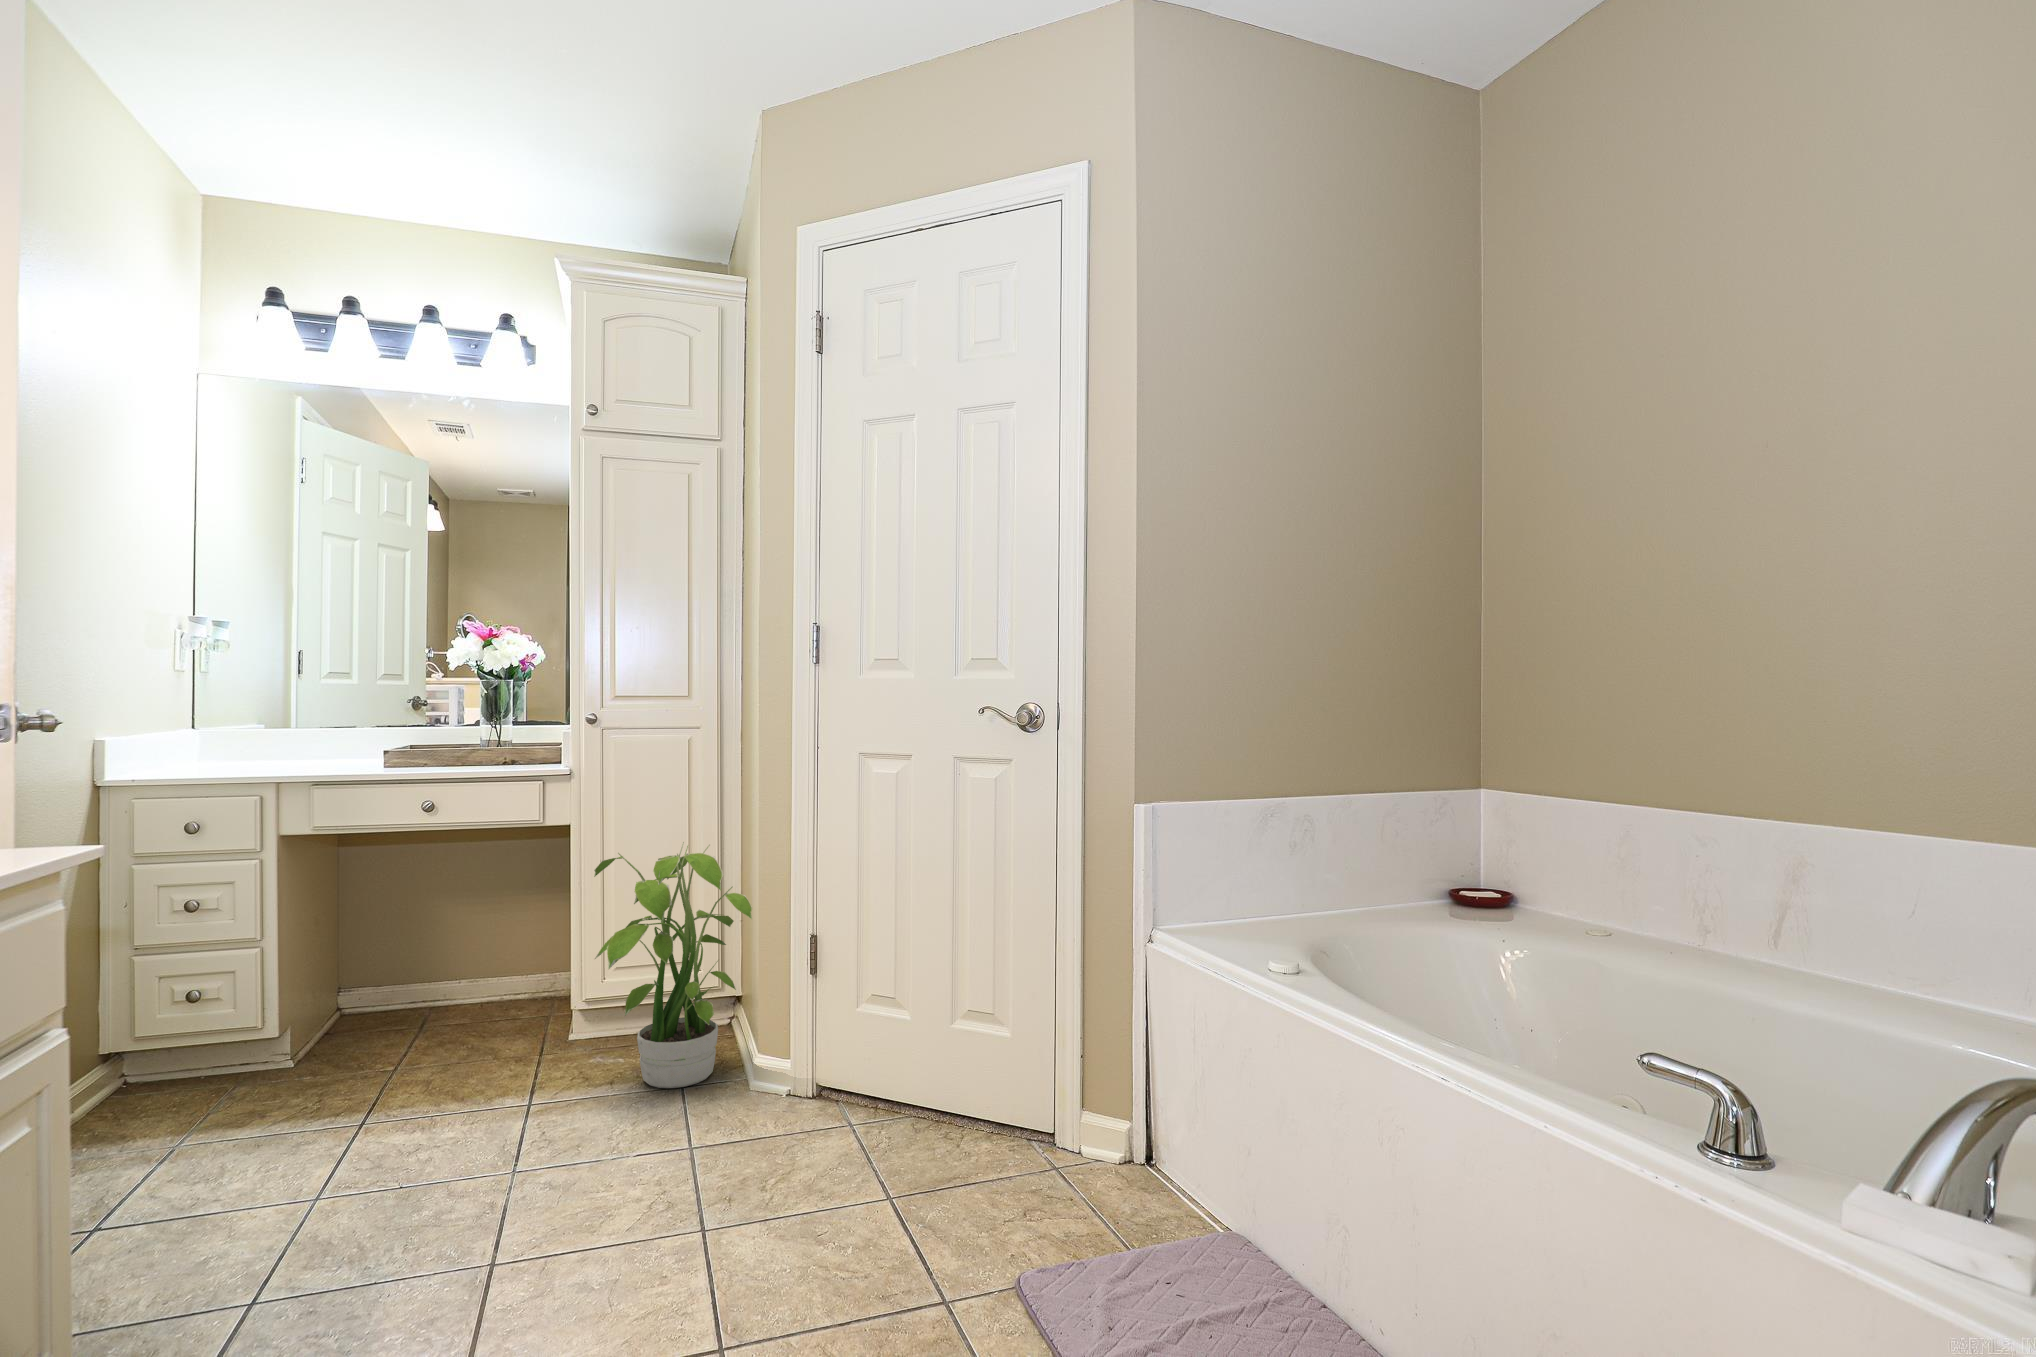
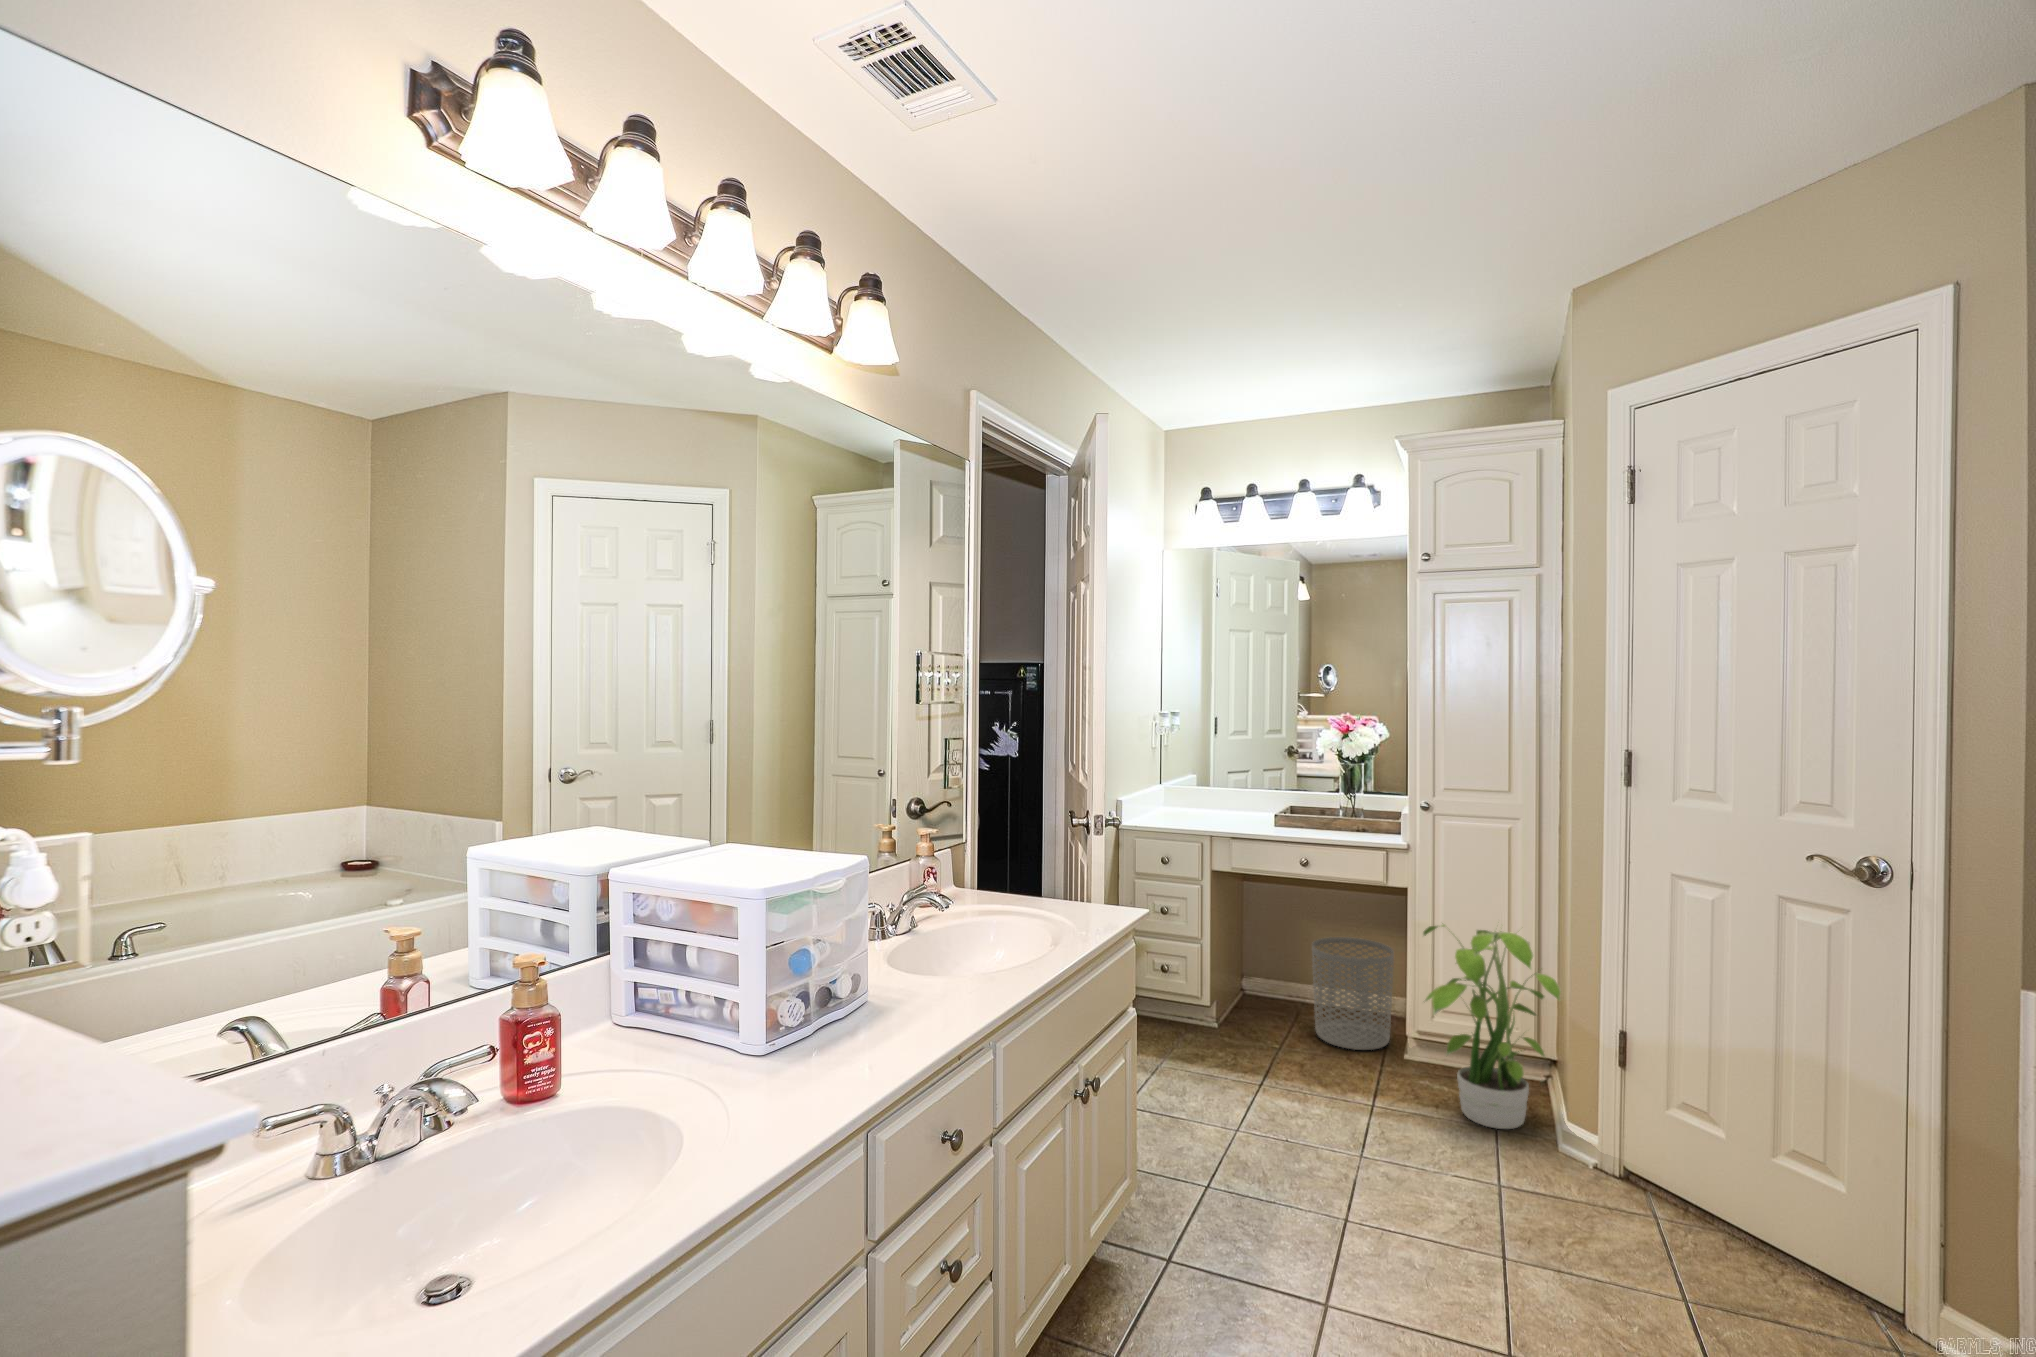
waste bin: none [442,904,556,1049] -> present [1312,937,1394,1050]

